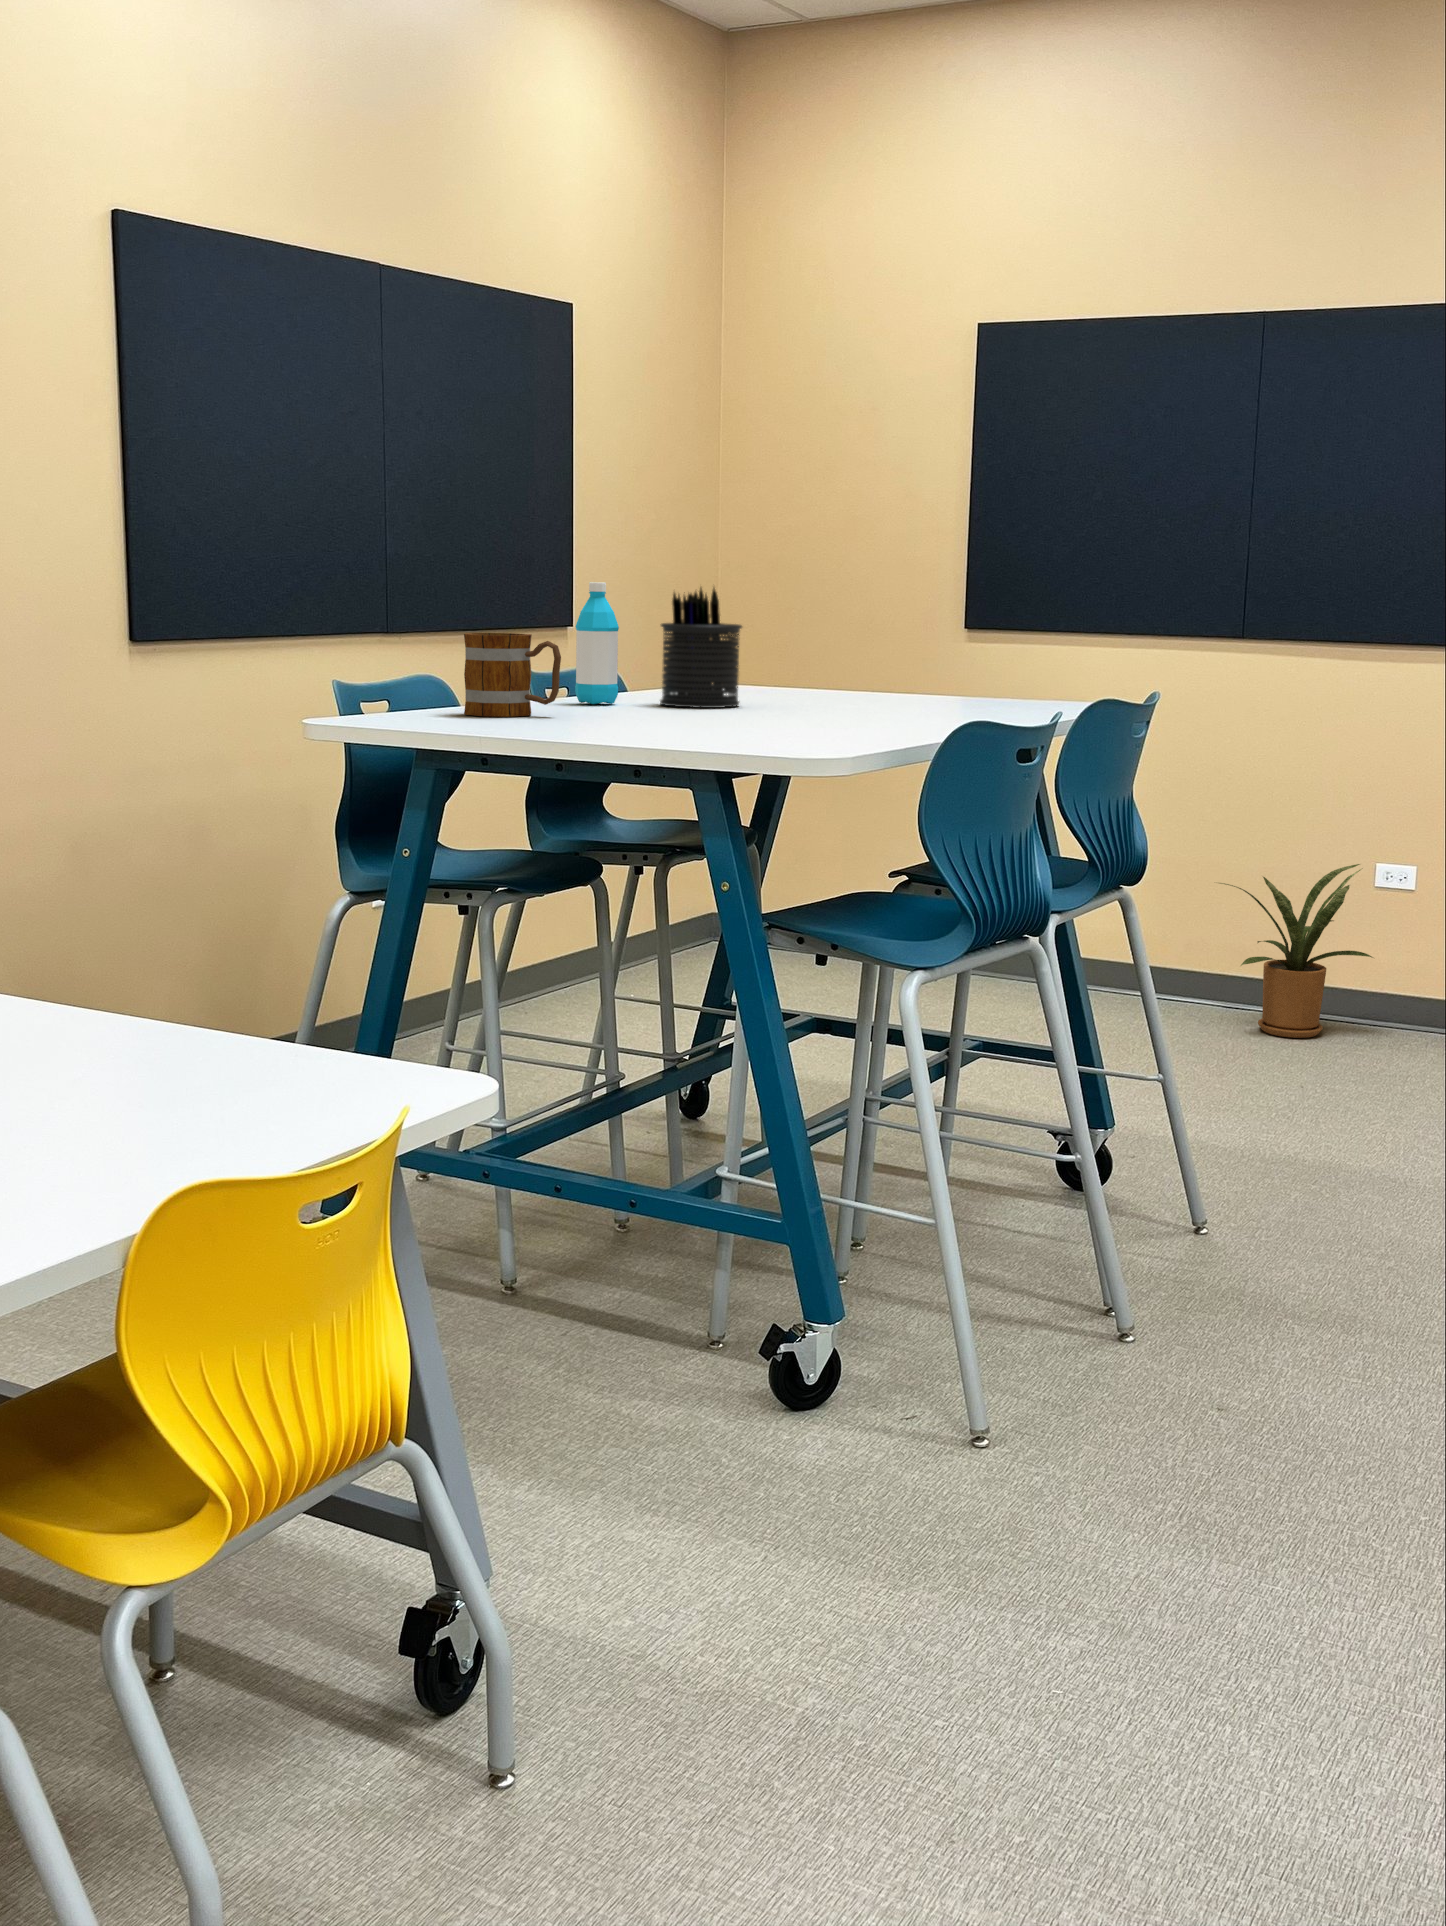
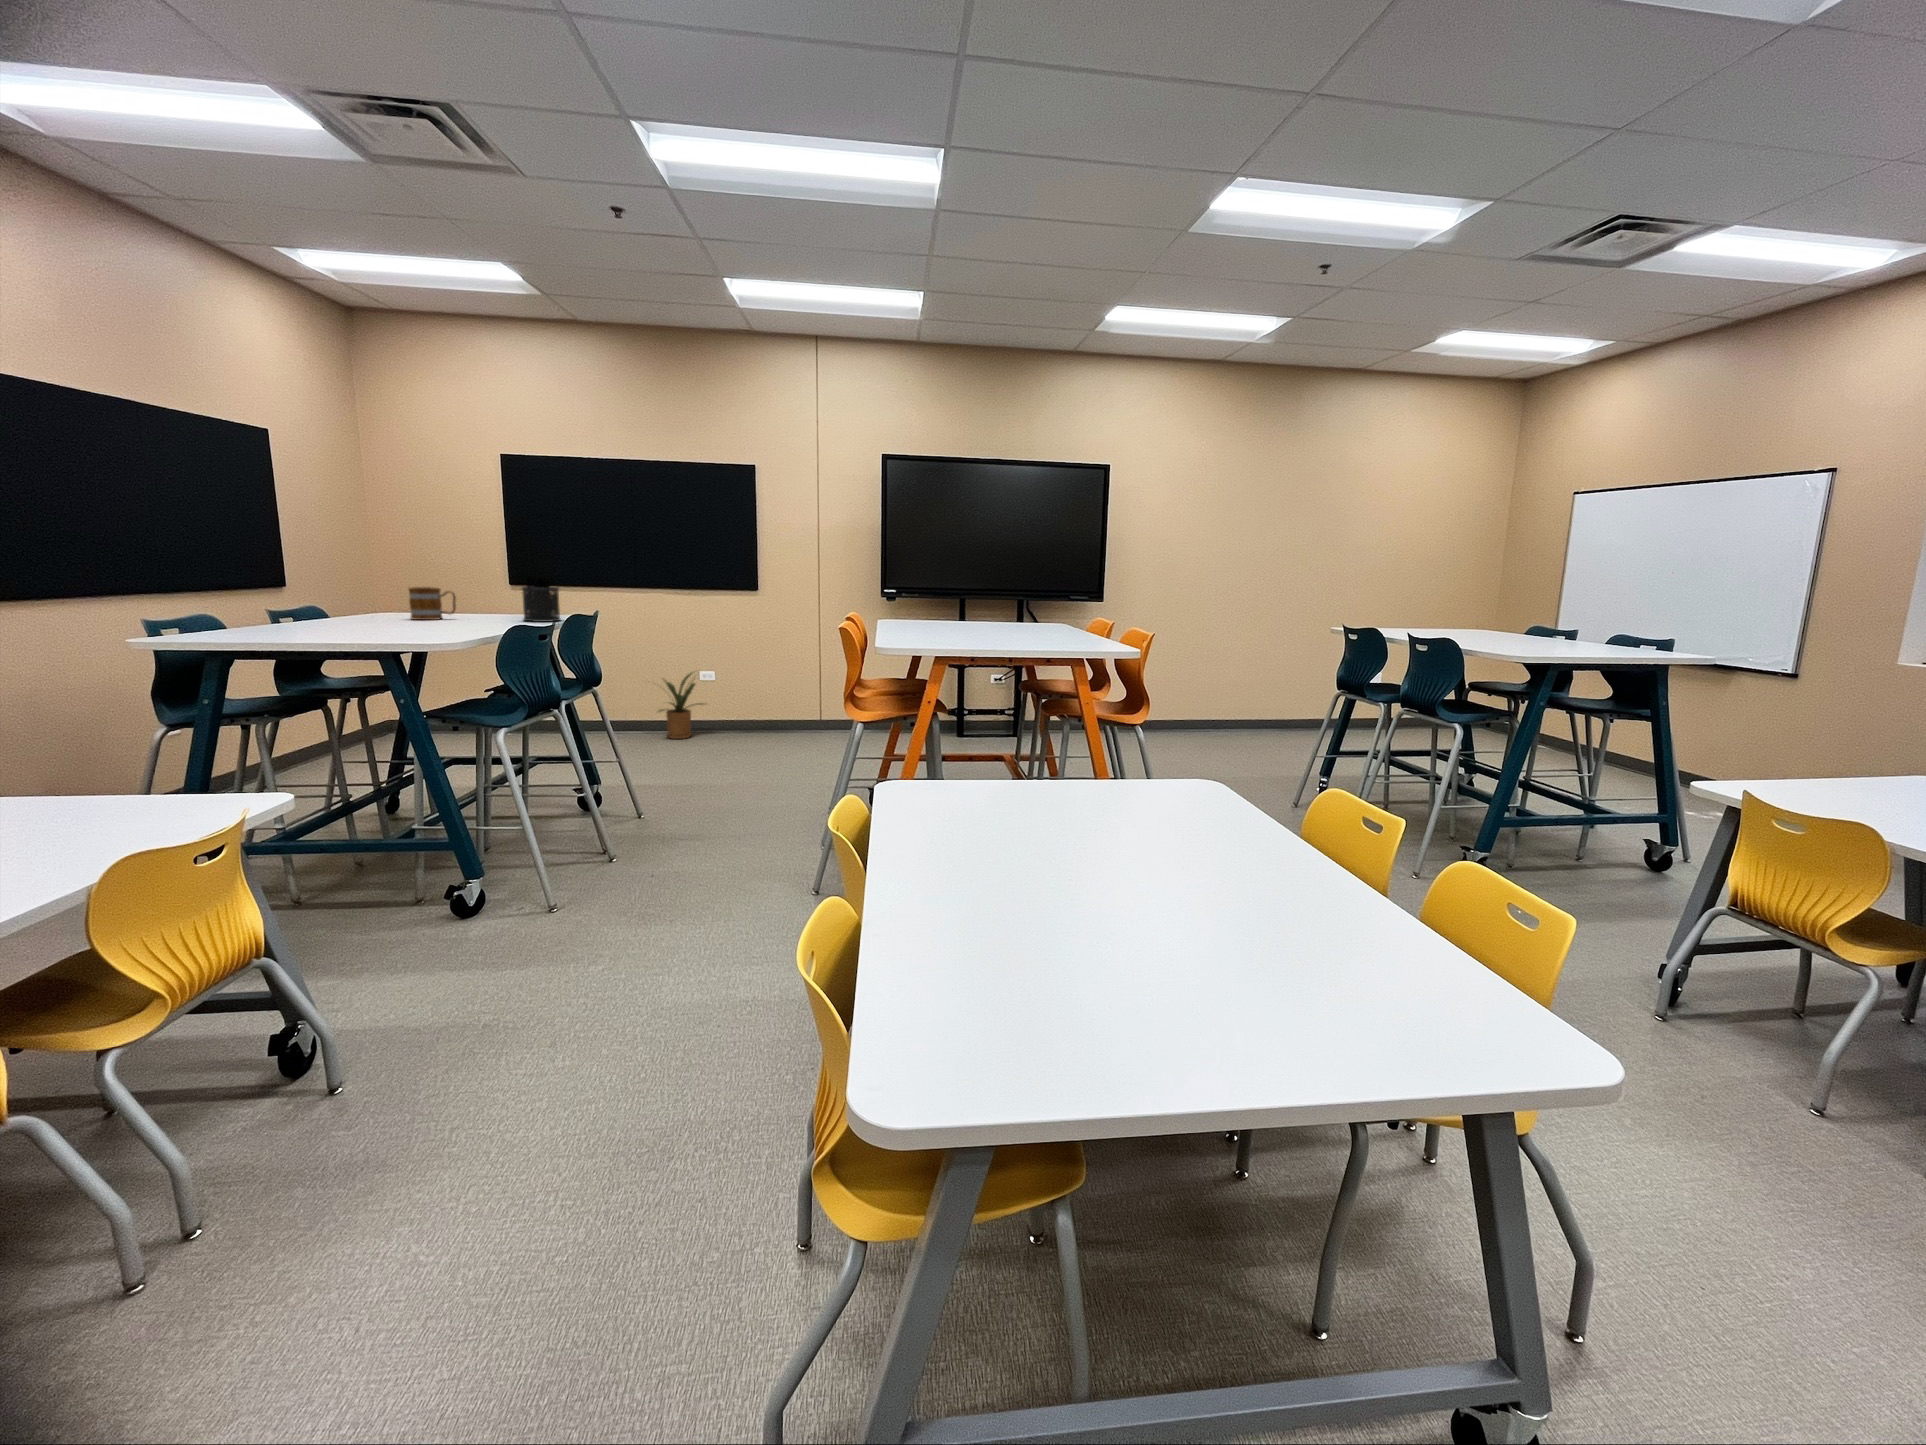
water bottle: present [575,582,619,704] -> none [296,567,327,624]
pen holder: present [660,588,742,708] -> present [522,573,560,622]
mug: present [464,633,561,717] -> present [409,587,456,620]

